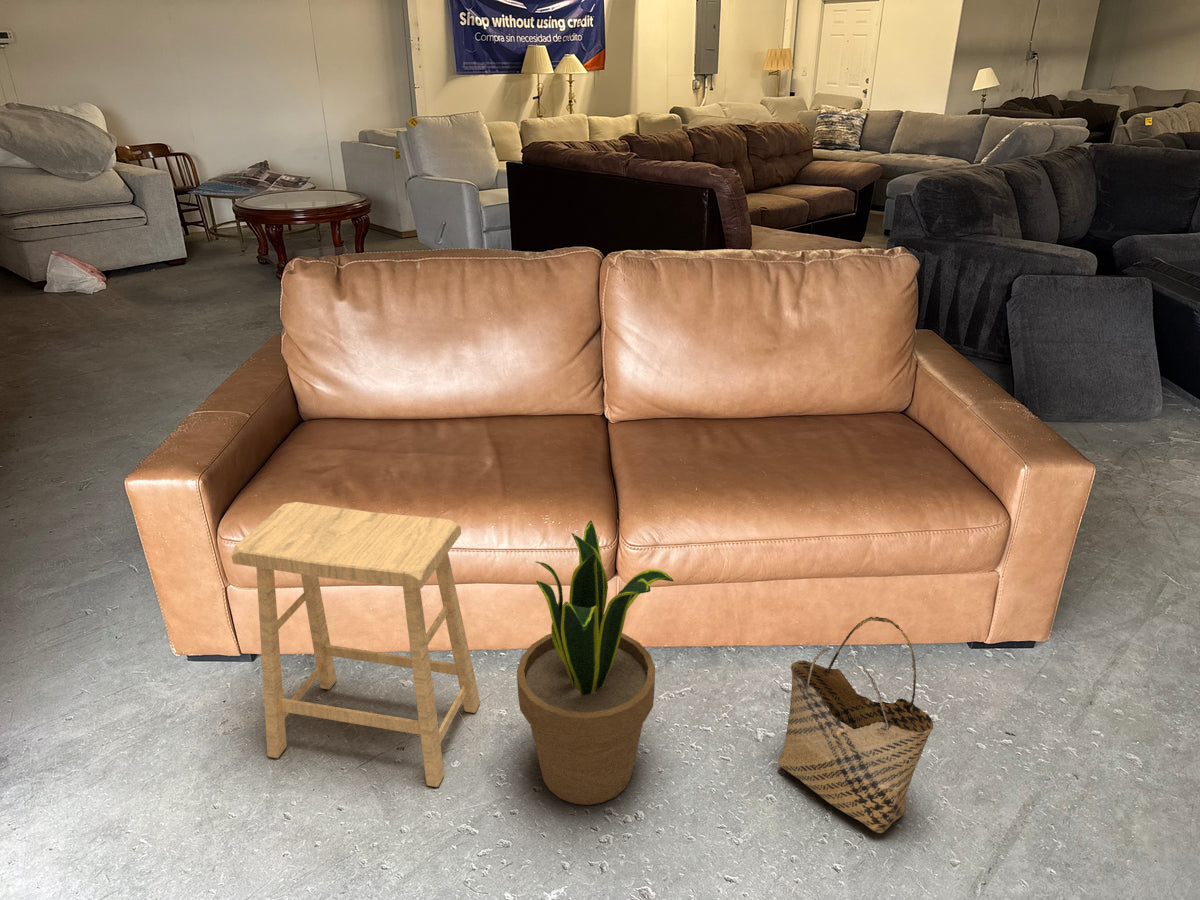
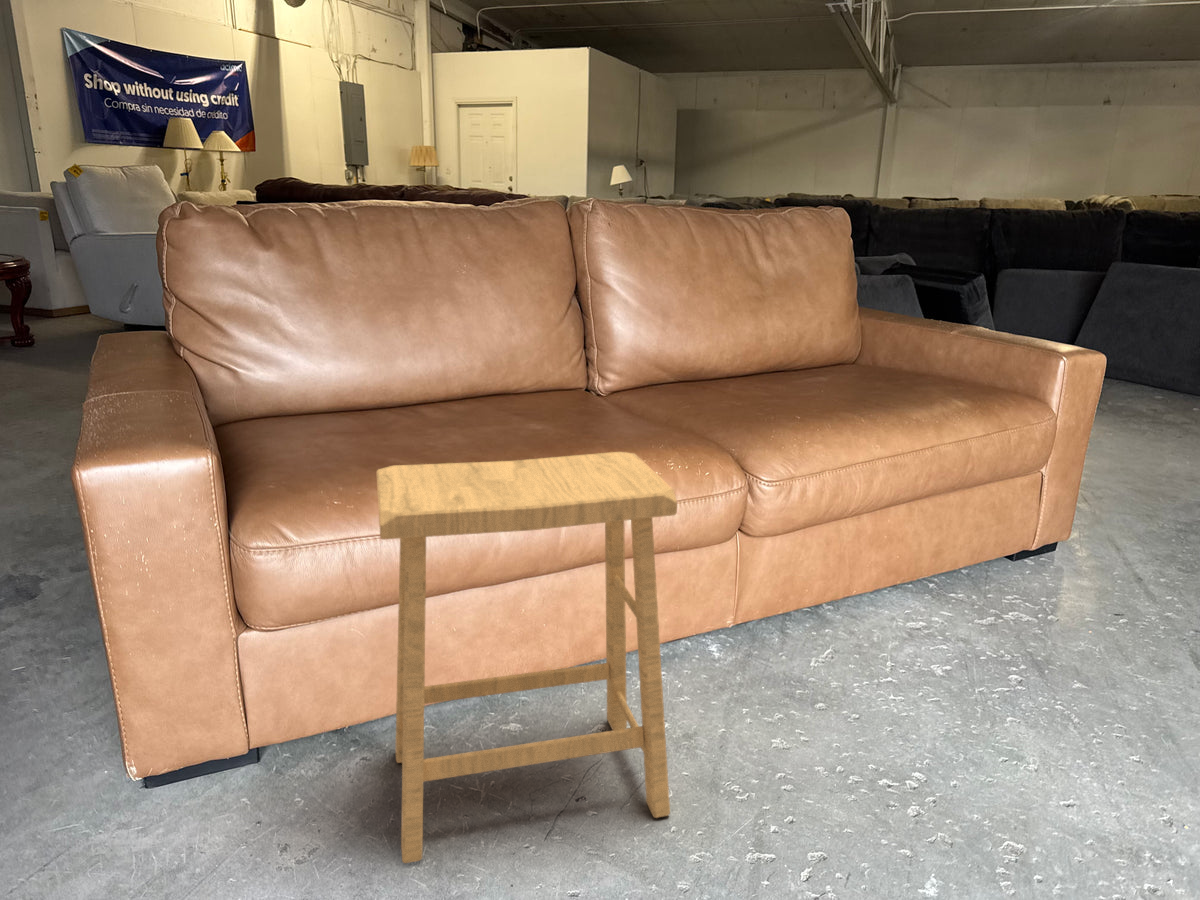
potted plant: present [517,521,674,805] -> none [732,431,959,777]
woven basket: present [777,617,933,833] -> none [965,484,1138,703]

